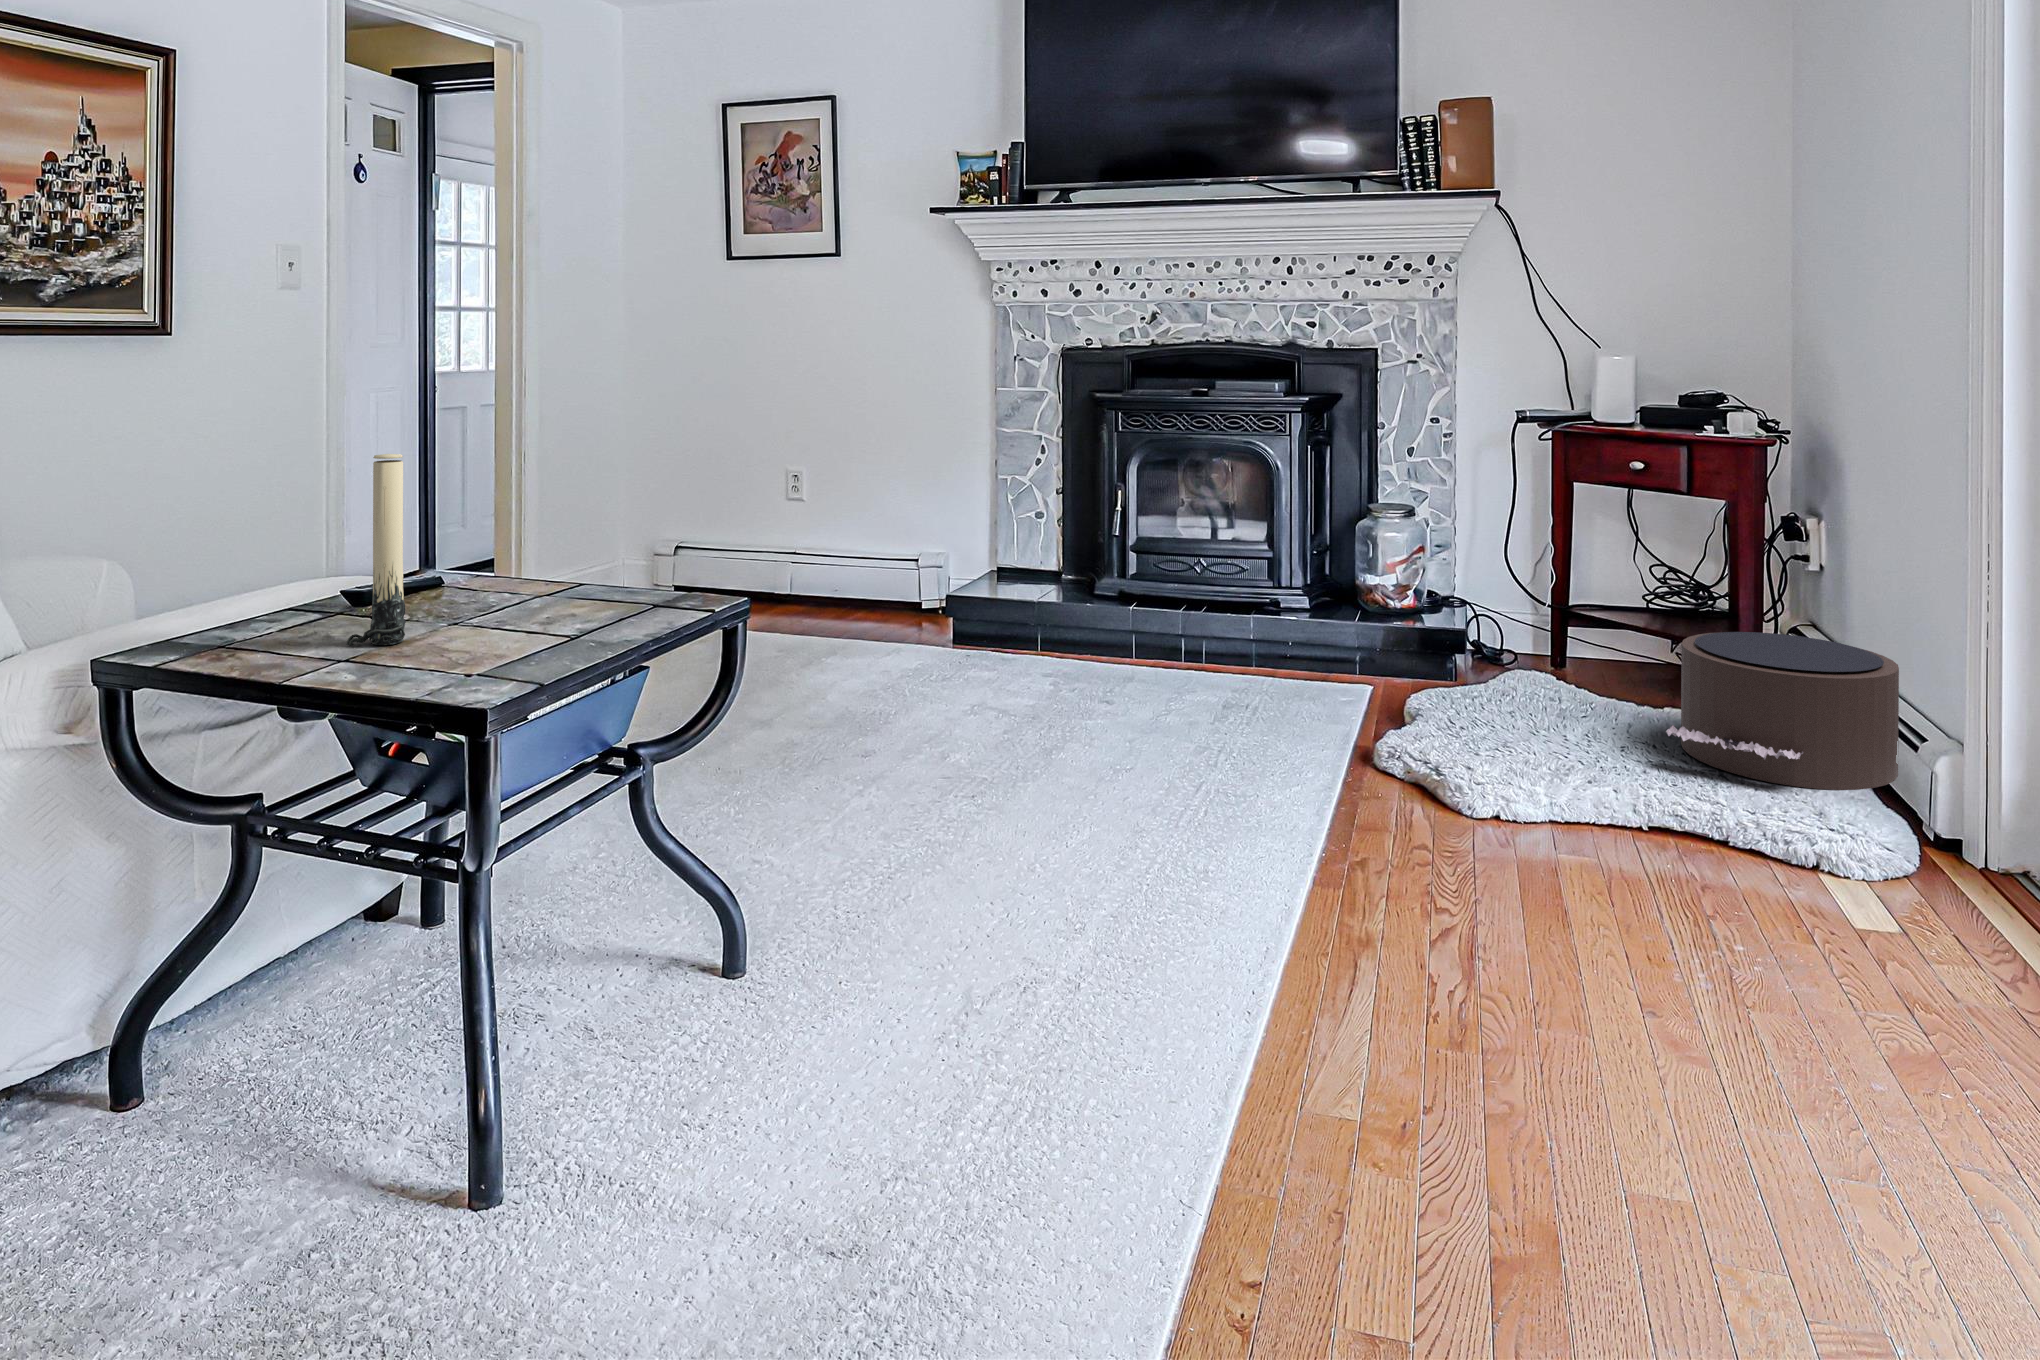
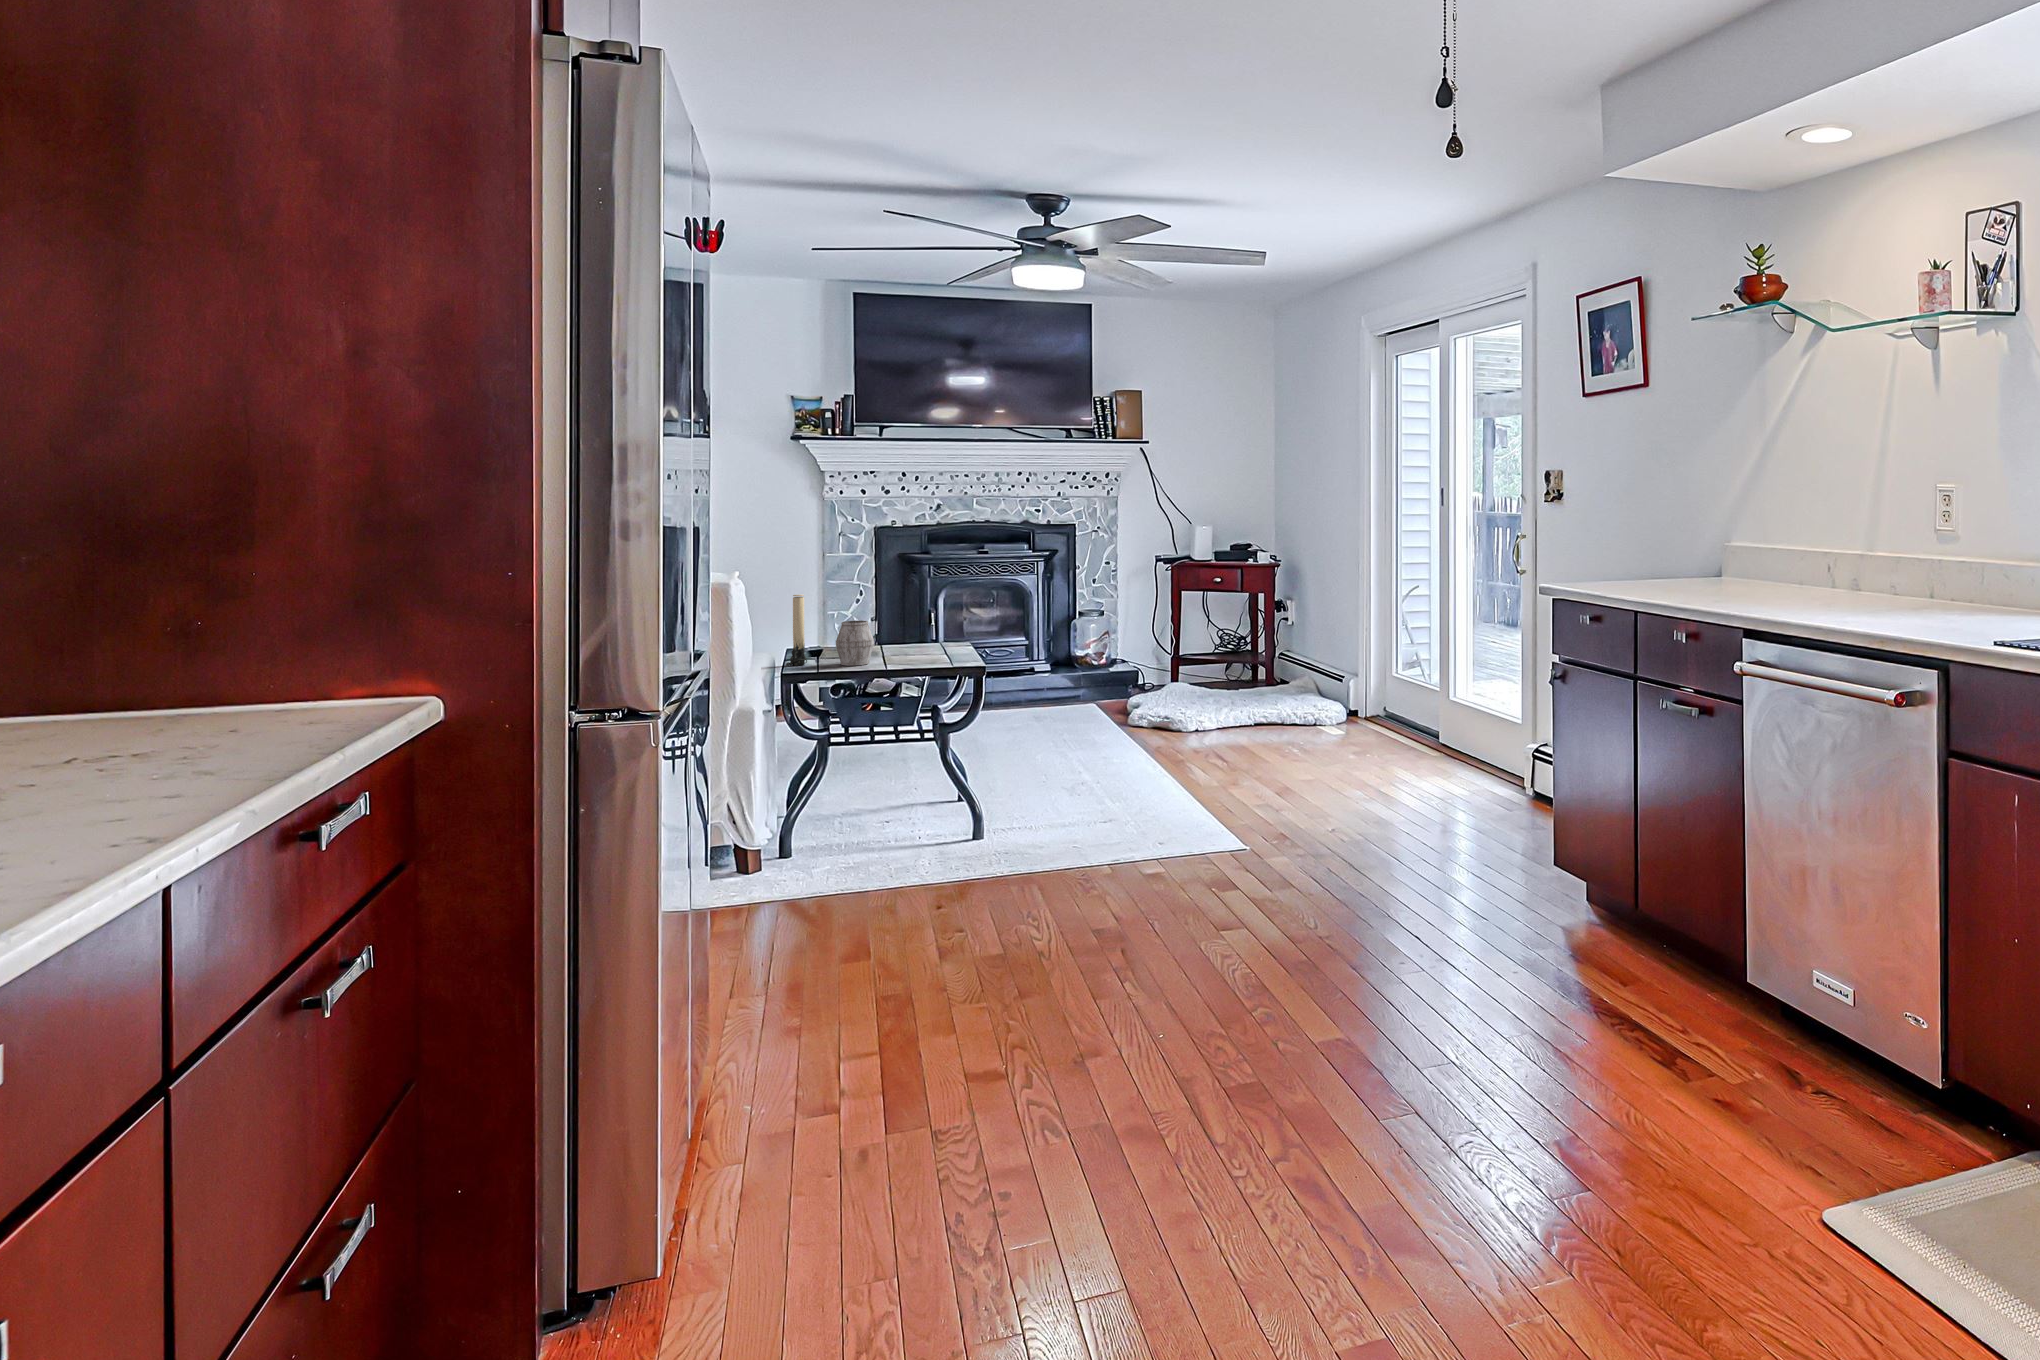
mug: none [434,535,542,669] -> present [836,621,874,666]
pouf: present [1666,632,1899,790] -> none [1227,650,1313,706]

